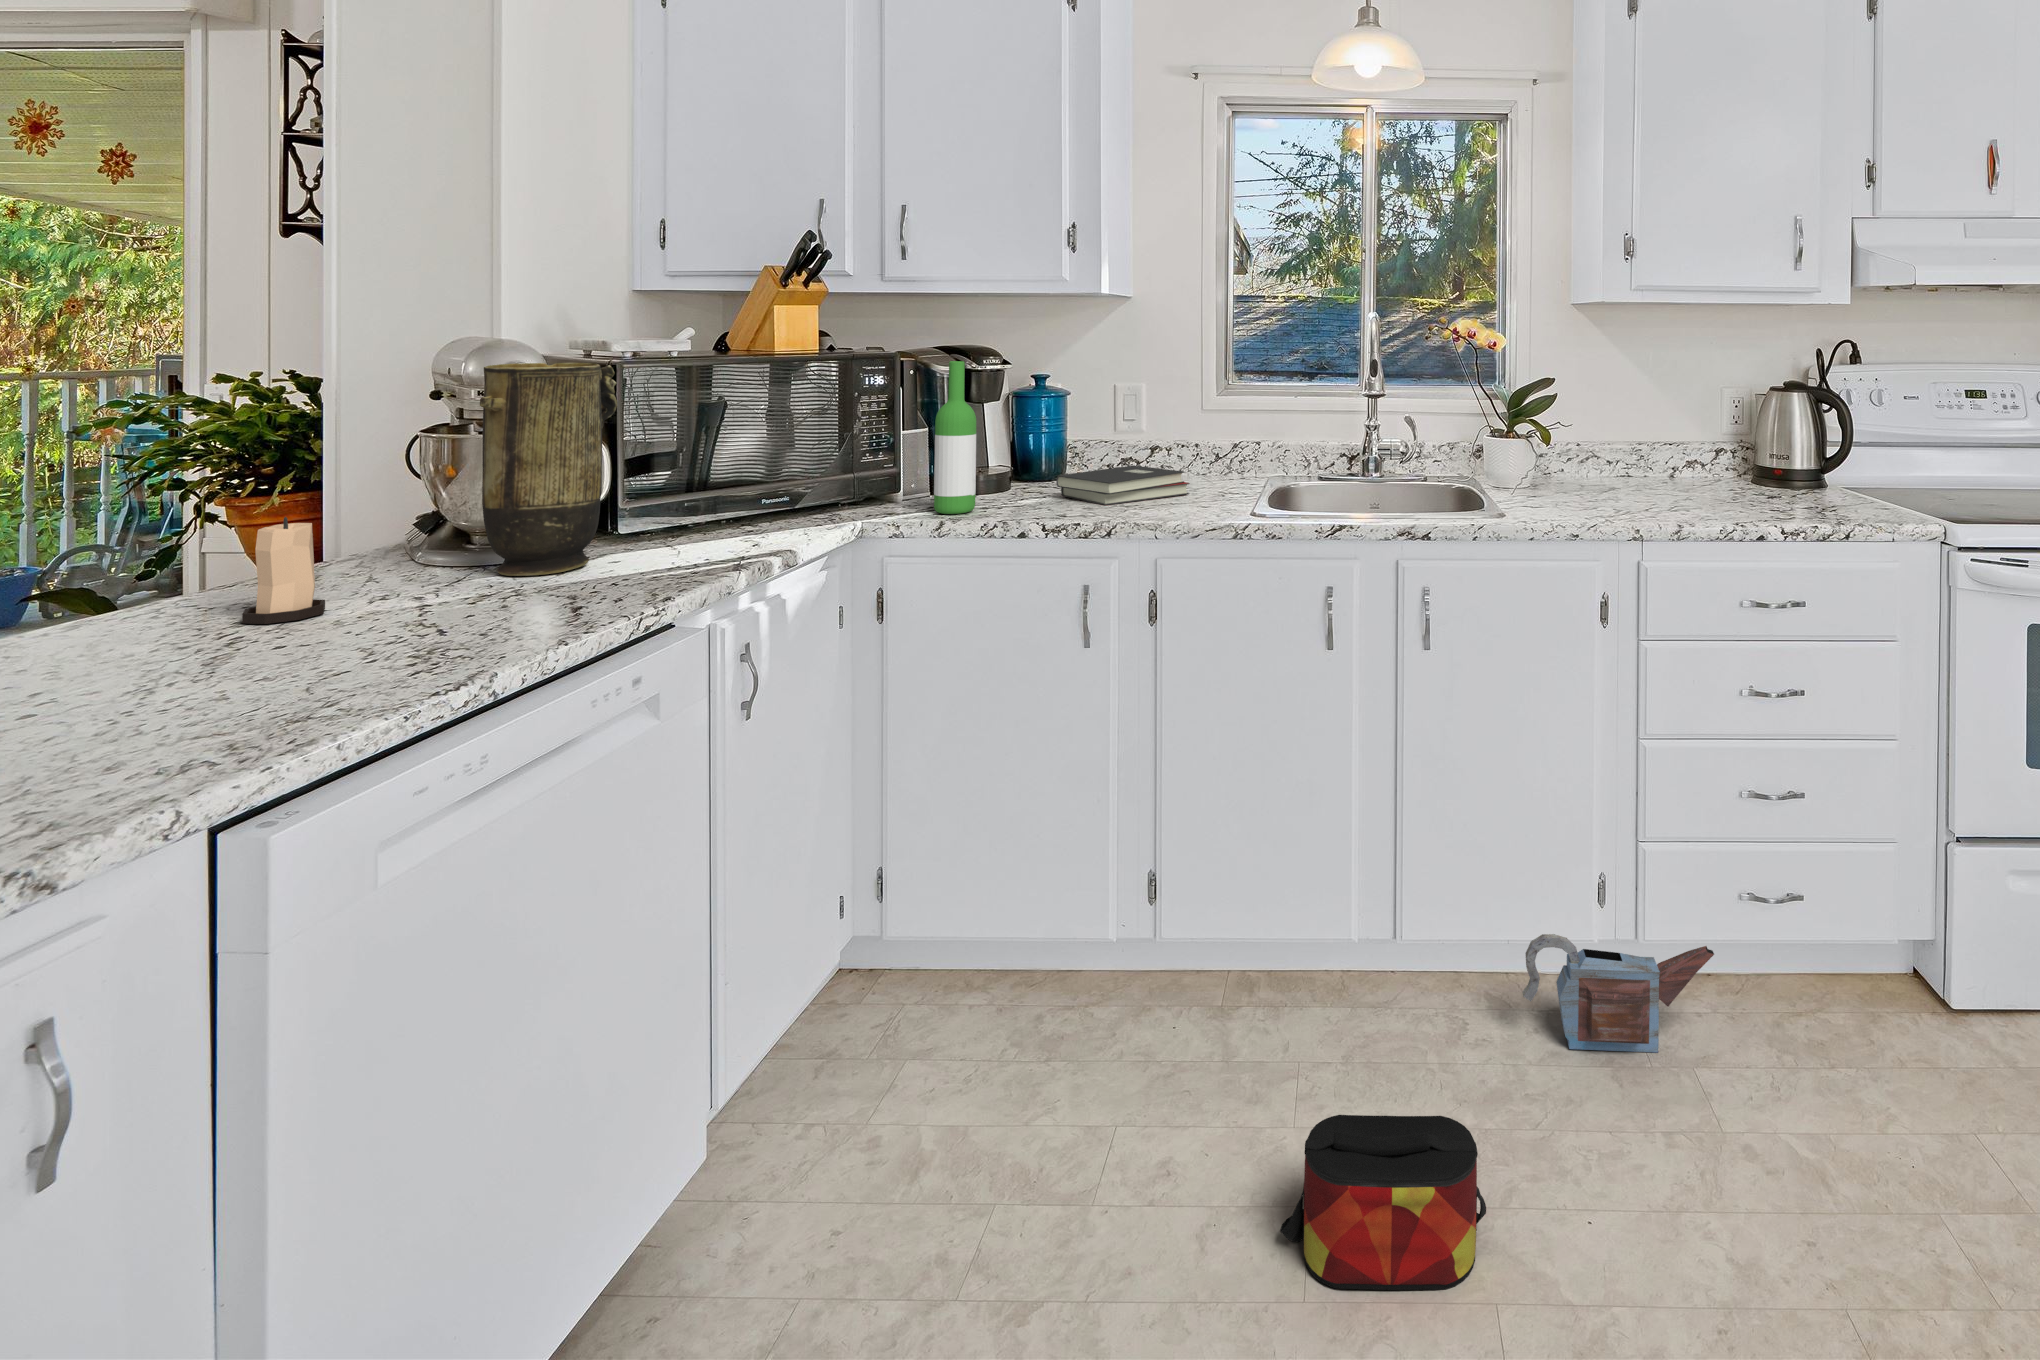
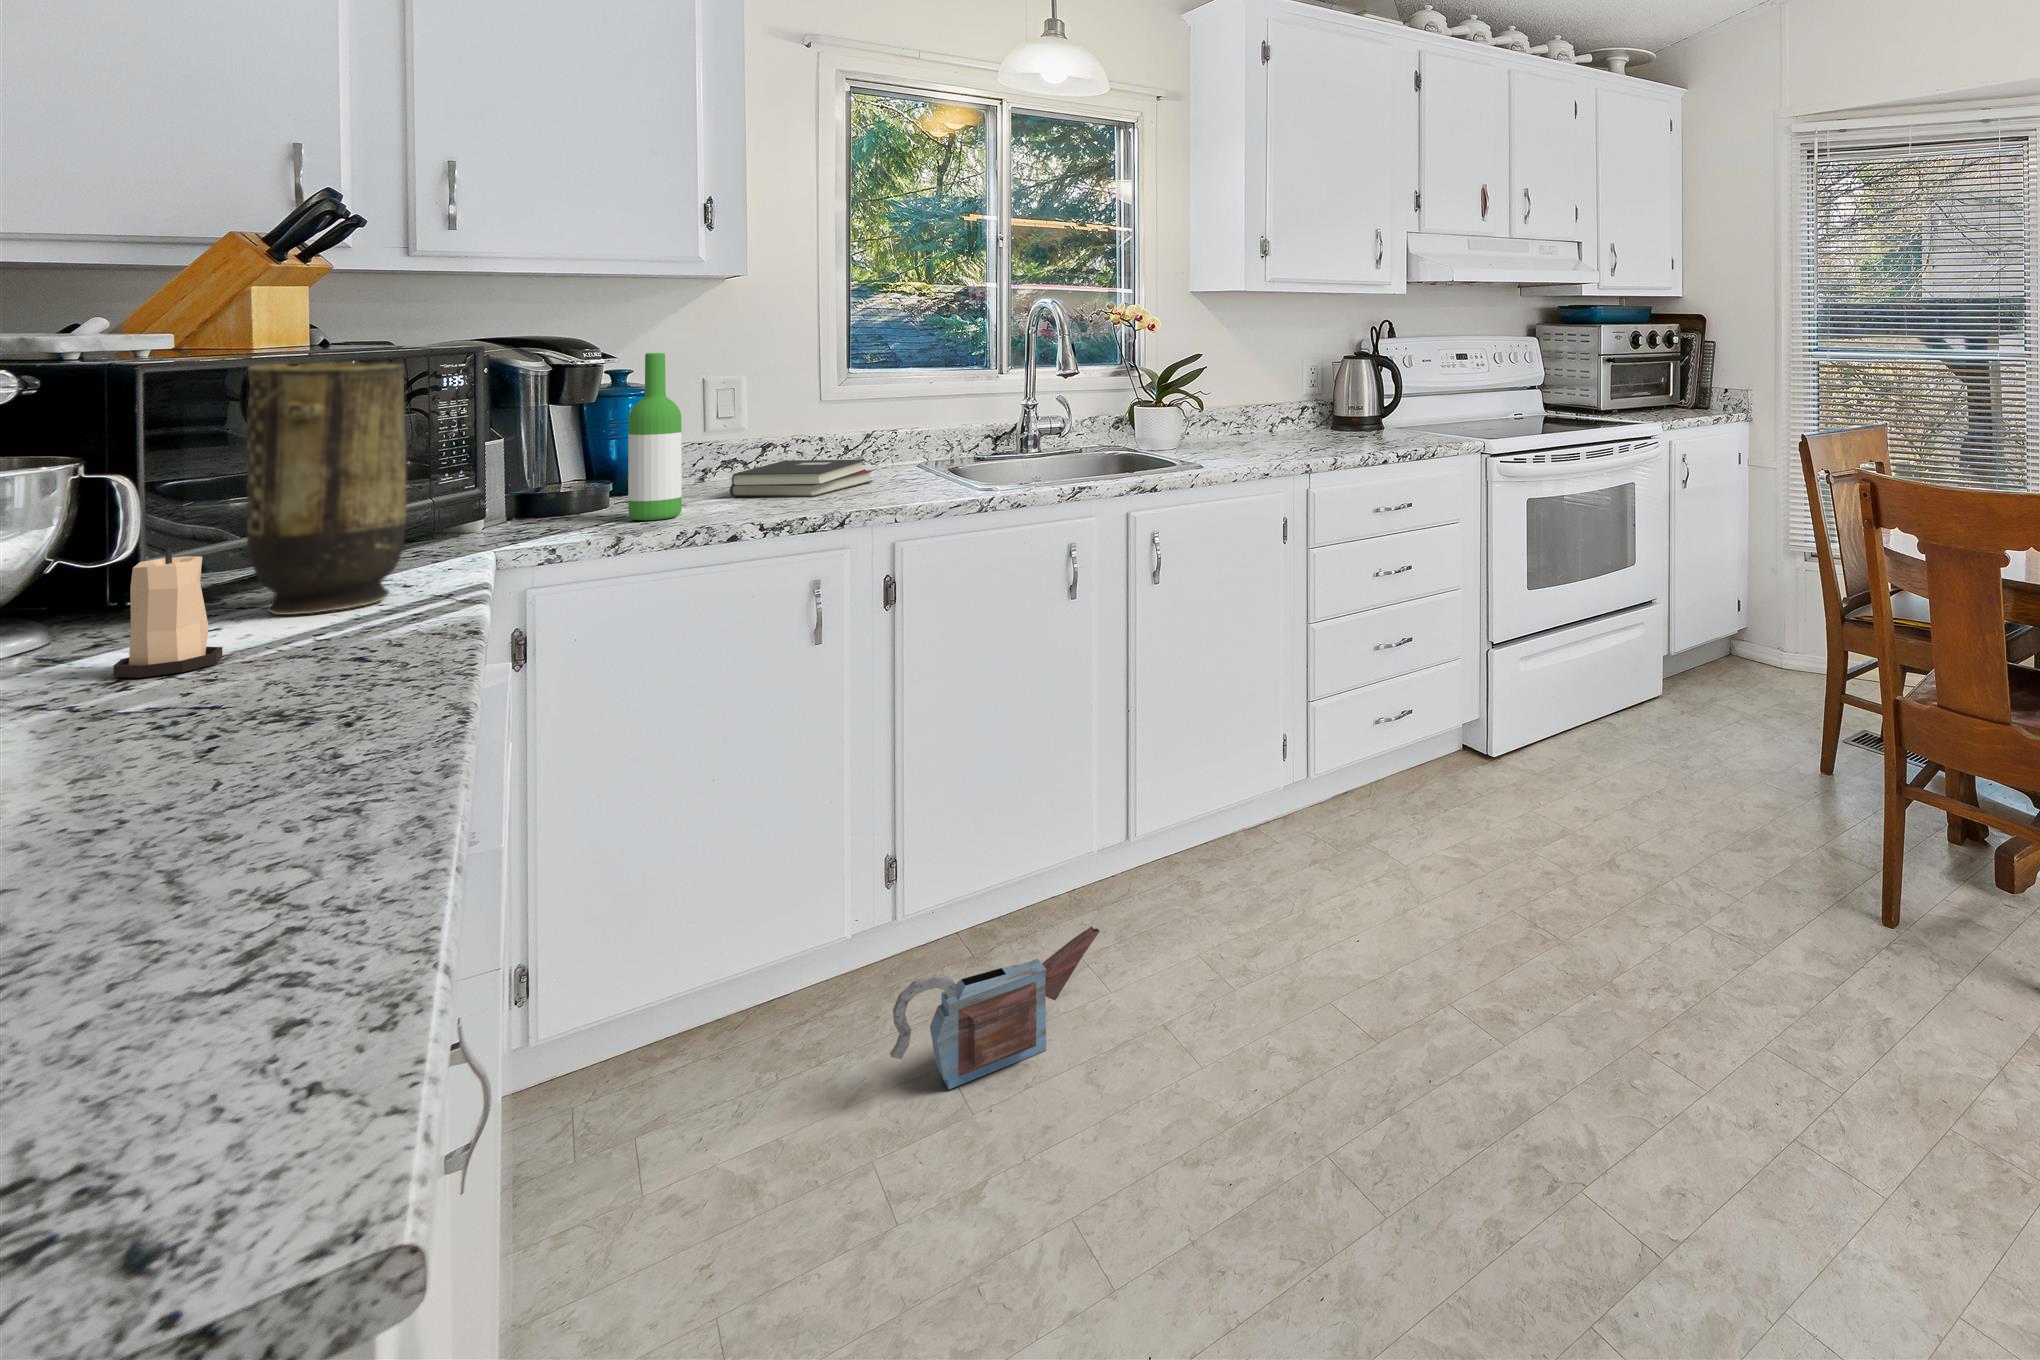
watering can: present [1523,934,1714,1053] -> present [890,926,1100,1089]
bag: present [1280,1115,1486,1290] -> none [1167,881,1304,1014]

